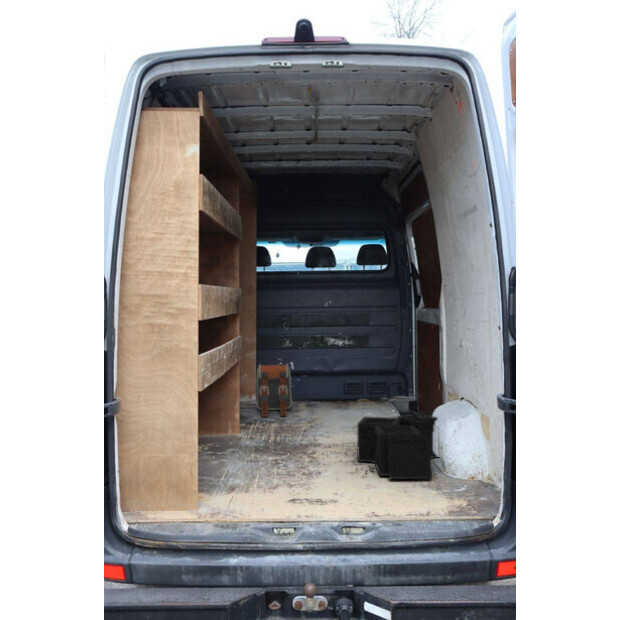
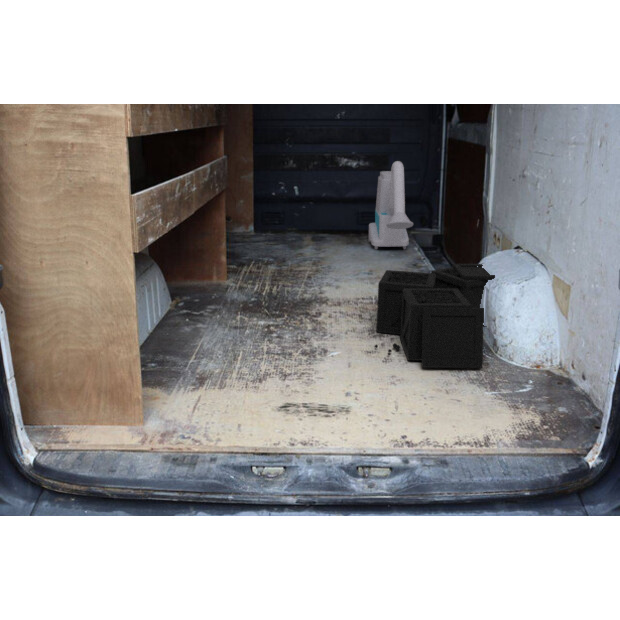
vacuum cleaner: none [353,341,387,412] -> present [369,161,413,250]
backpack: present [257,364,292,417] -> none [250,189,293,256]

